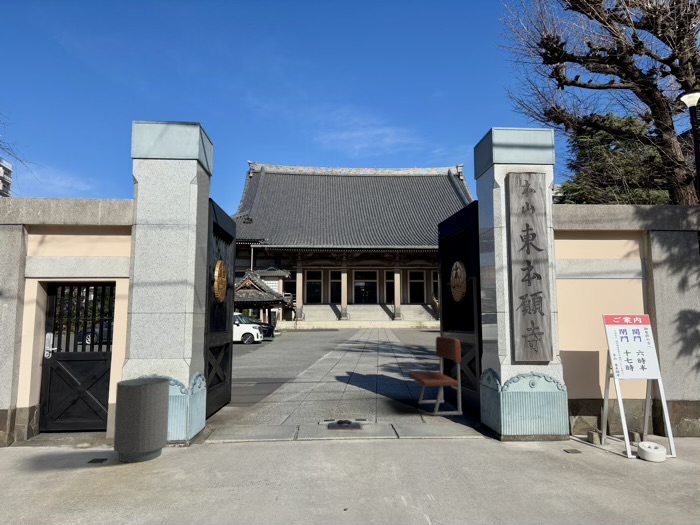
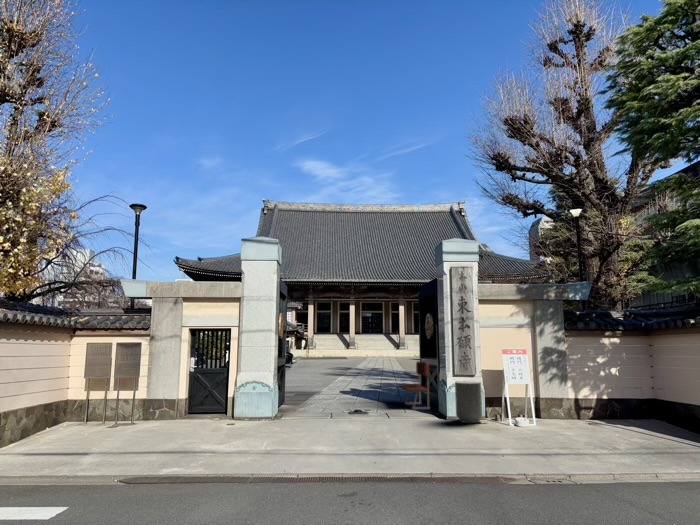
trash can: present [114,378,170,462] -> present [455,381,482,423]

